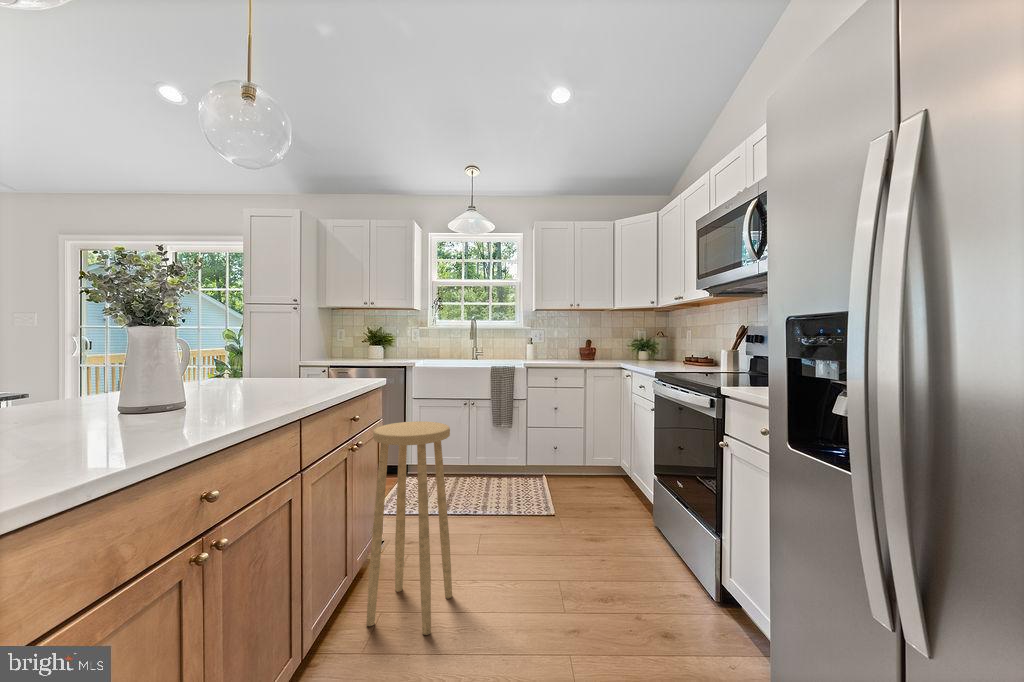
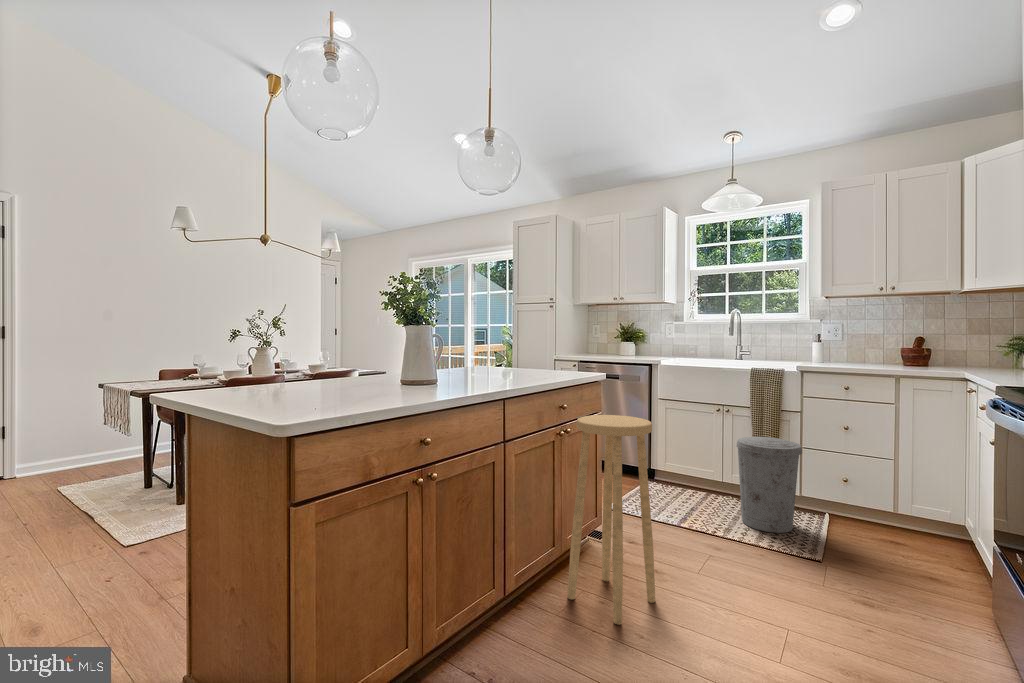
trash can: none [486,423,534,501] -> present [737,437,802,533]

